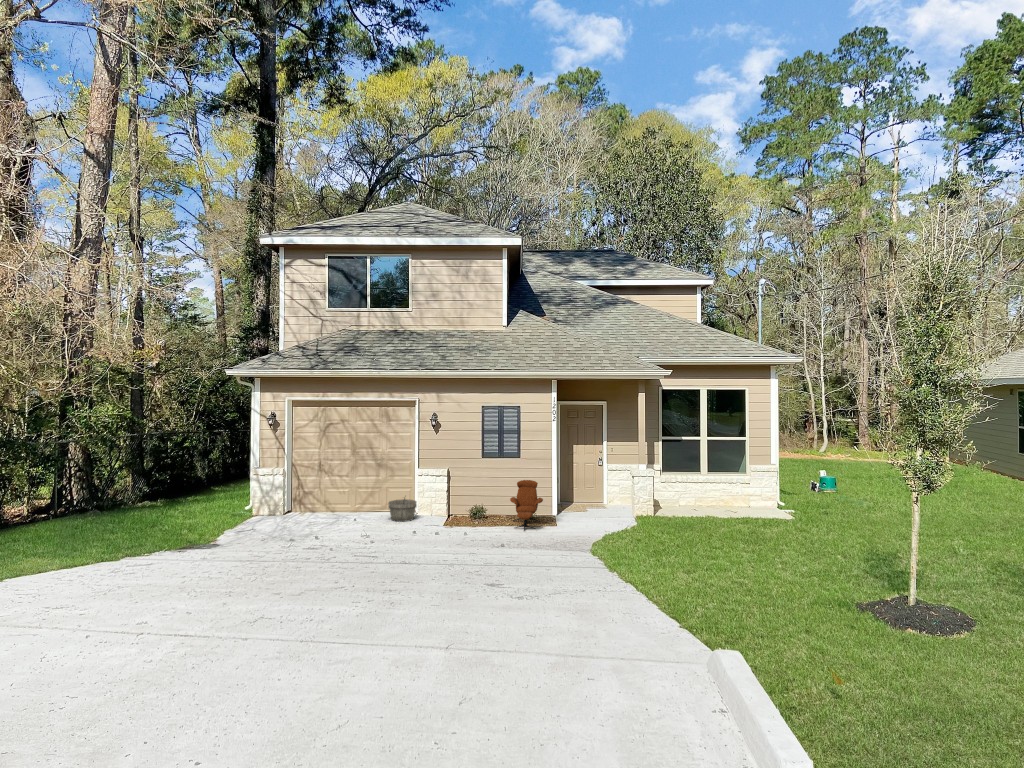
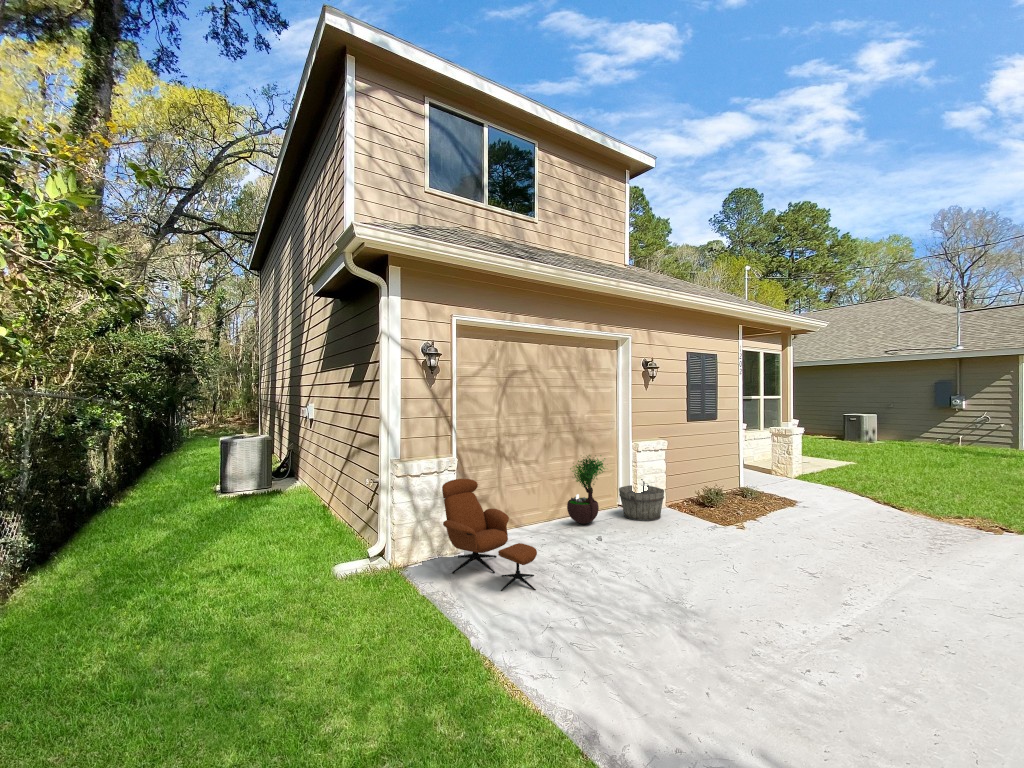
potted tree: none [351,473,377,517] -> present [567,455,605,524]
lounge chair: present [510,480,543,531] -> present [442,479,537,591]

